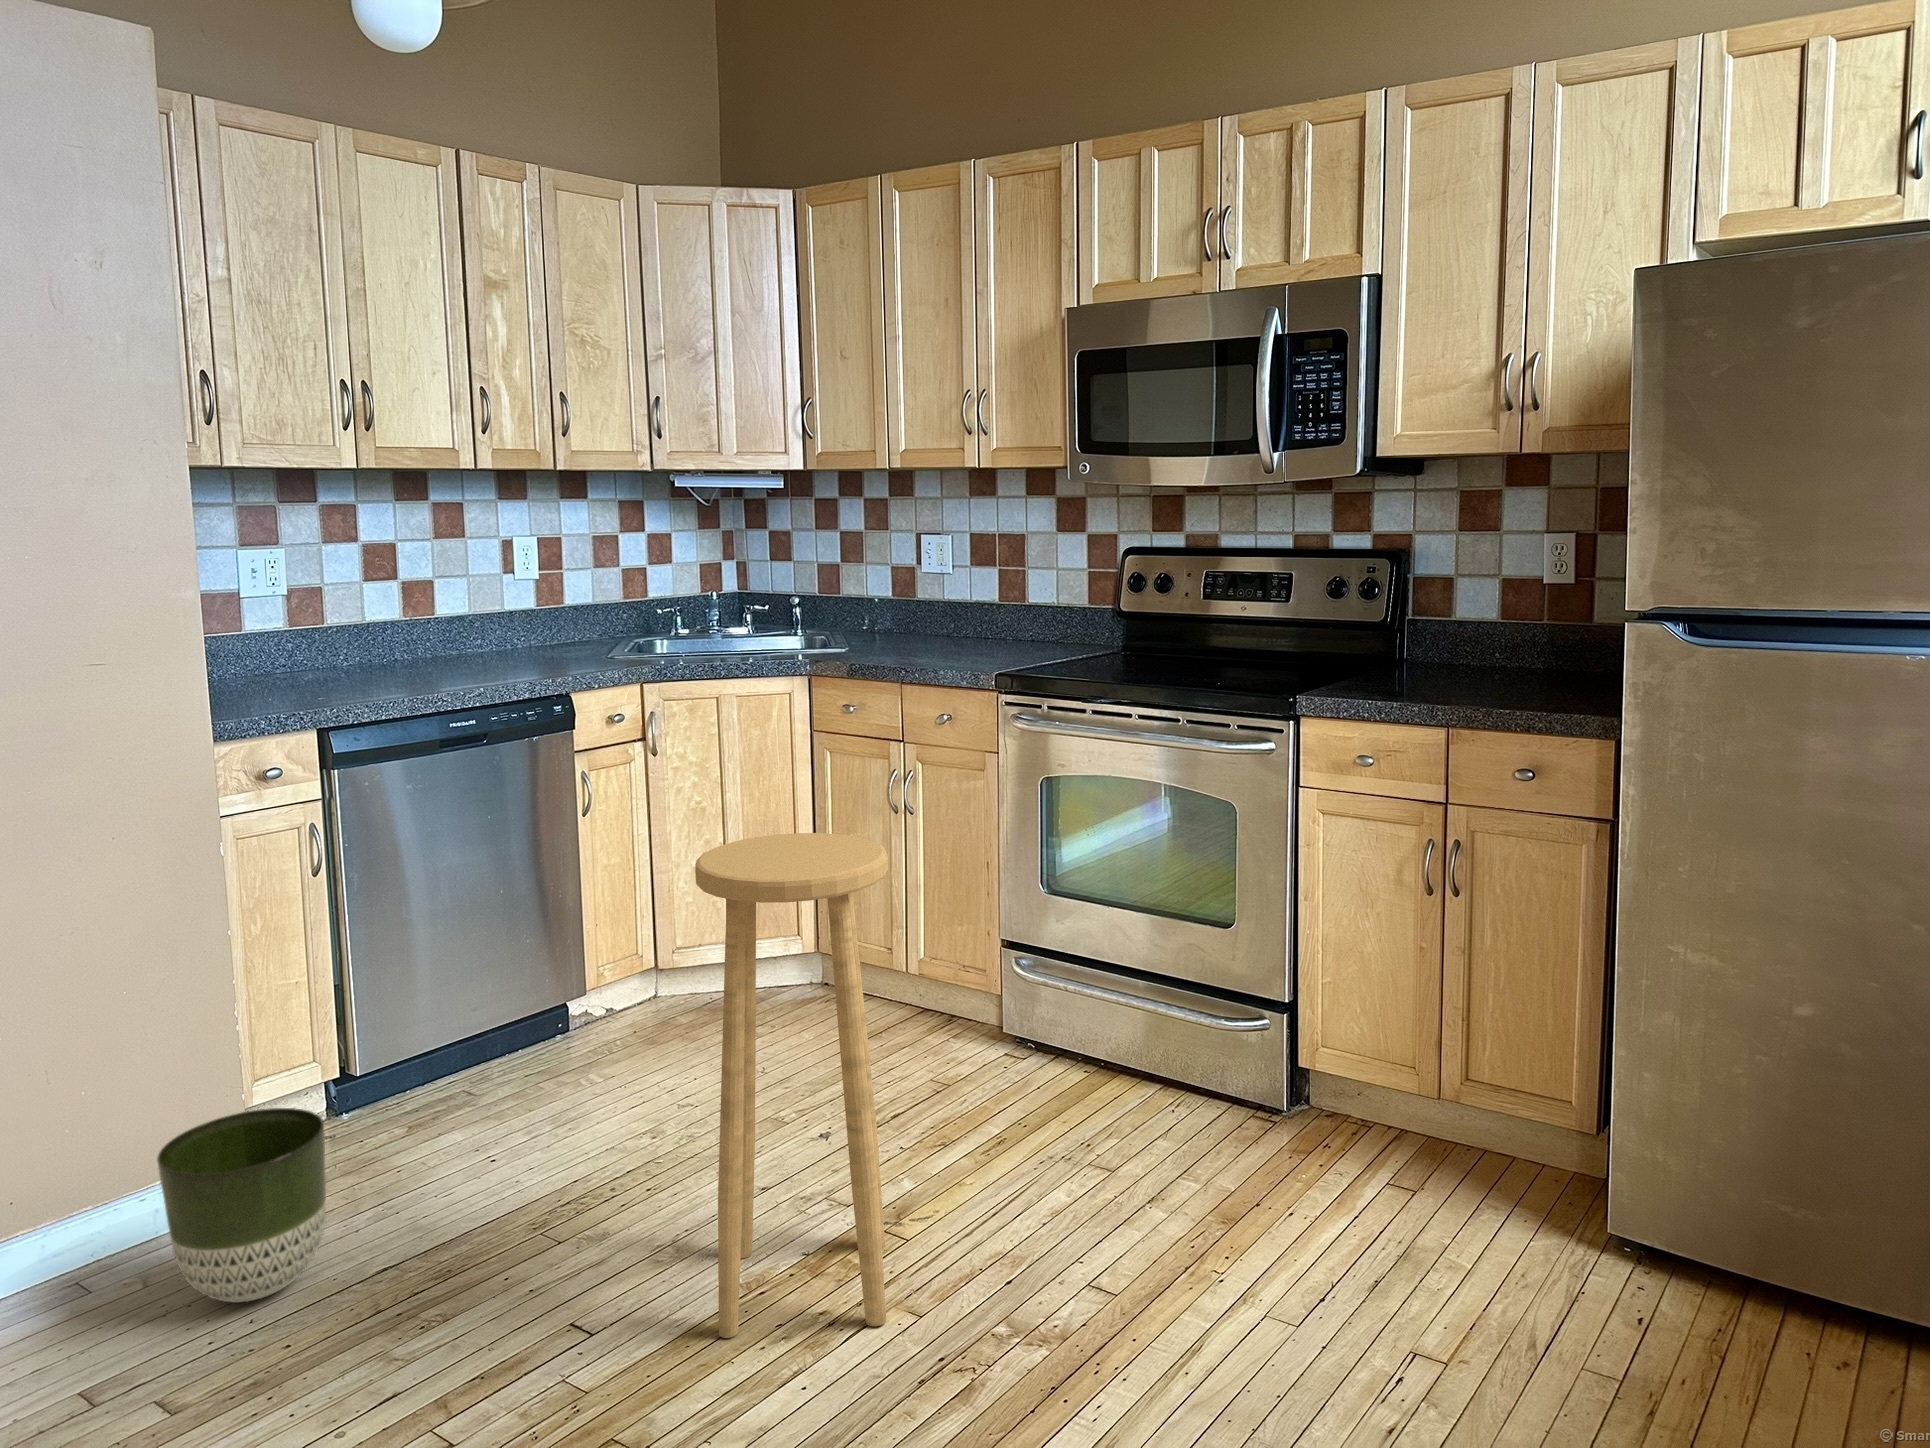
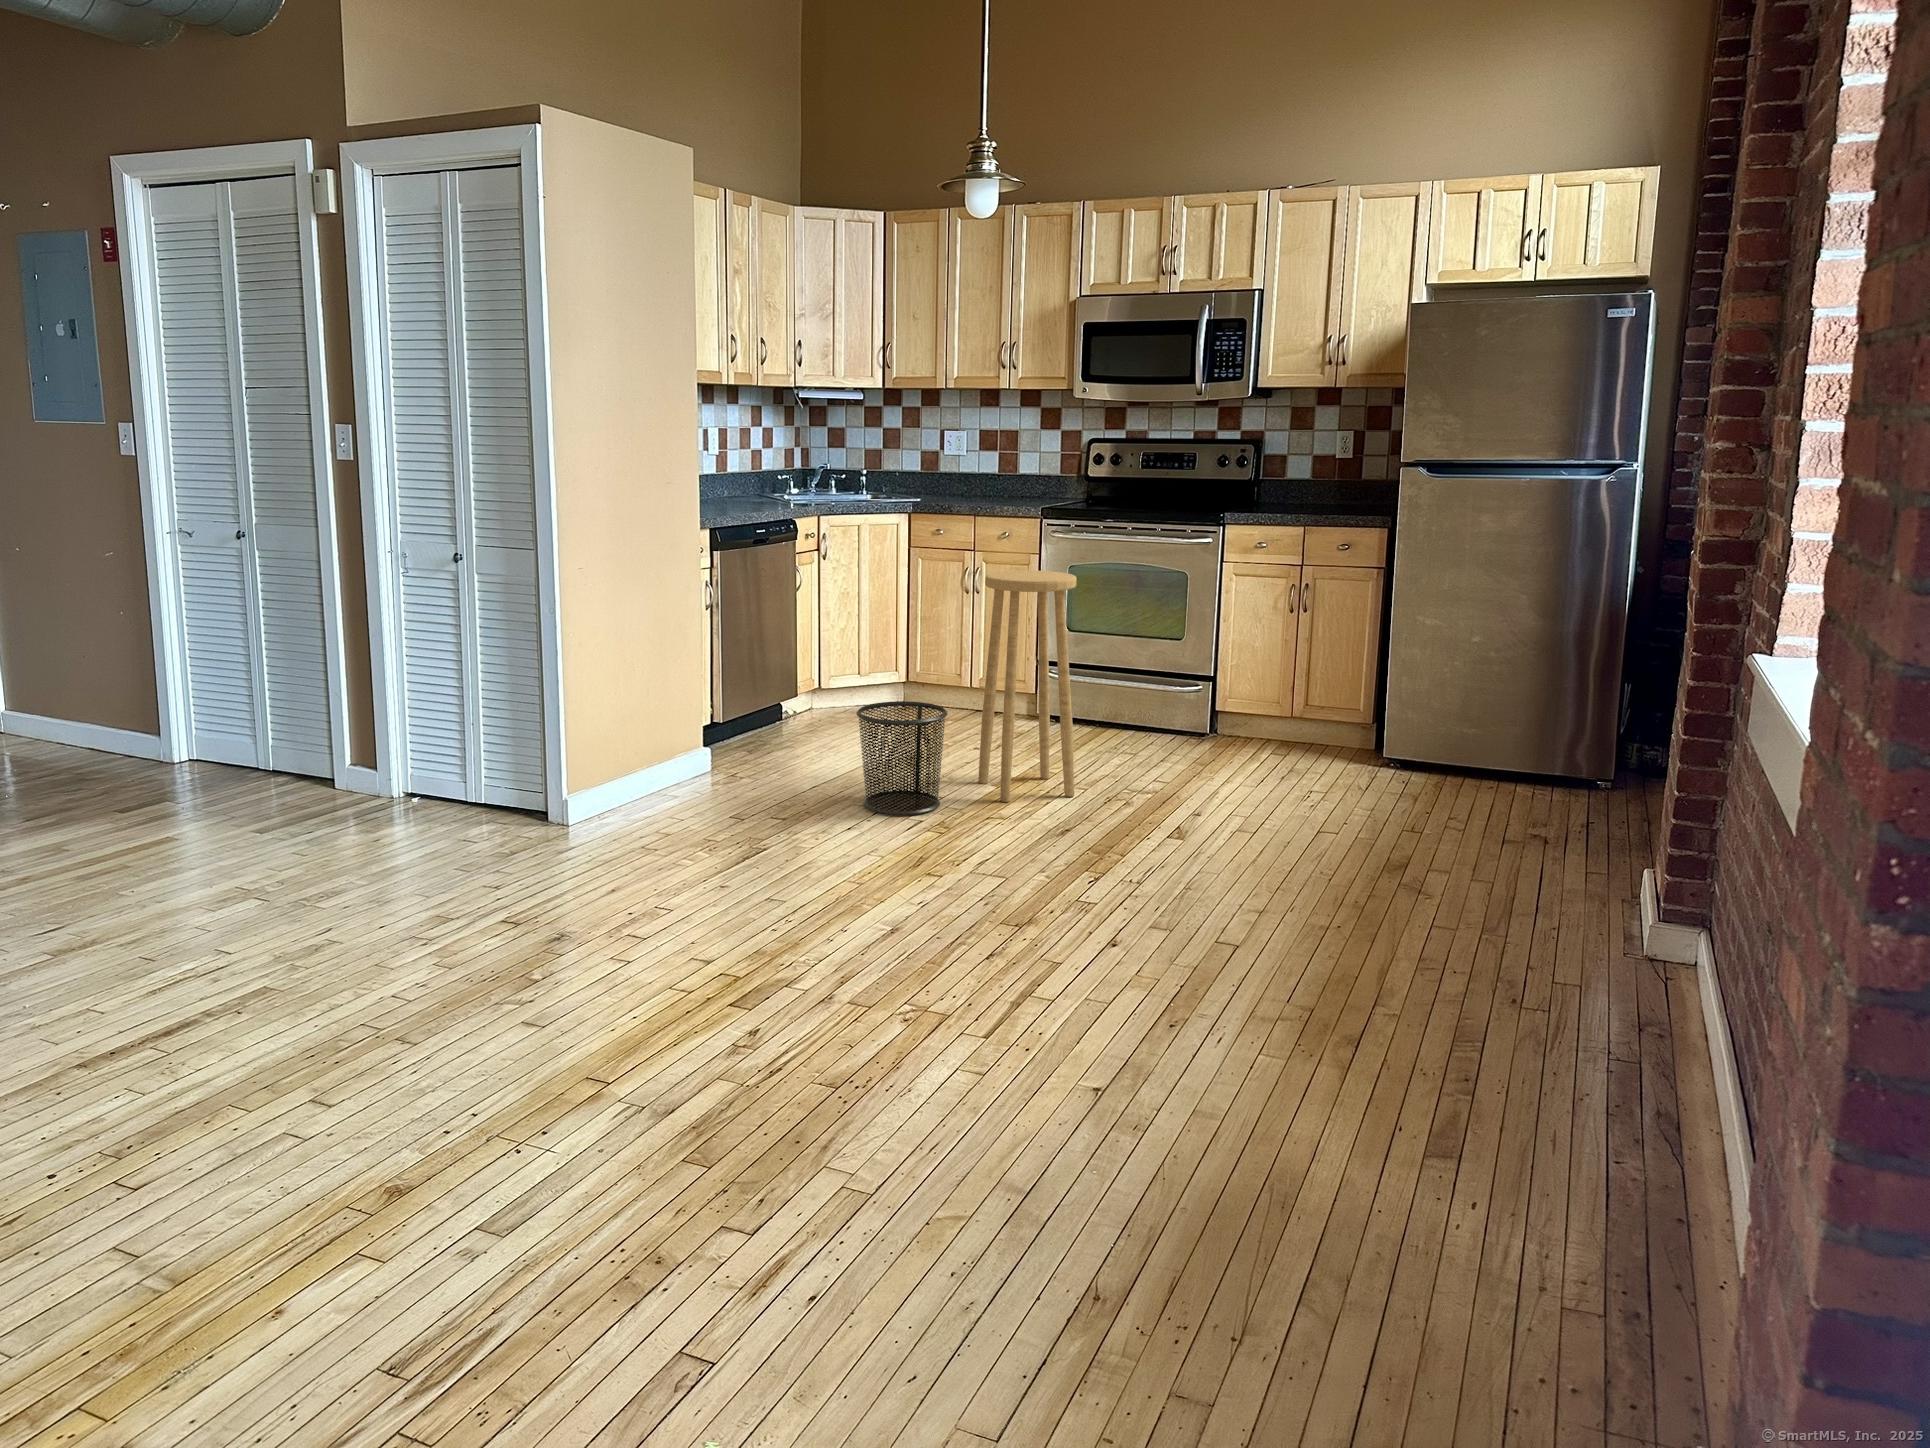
waste bin: none [393,1103,598,1380] -> present [856,701,948,816]
planter: present [157,1108,326,1303] -> none [717,714,791,802]

